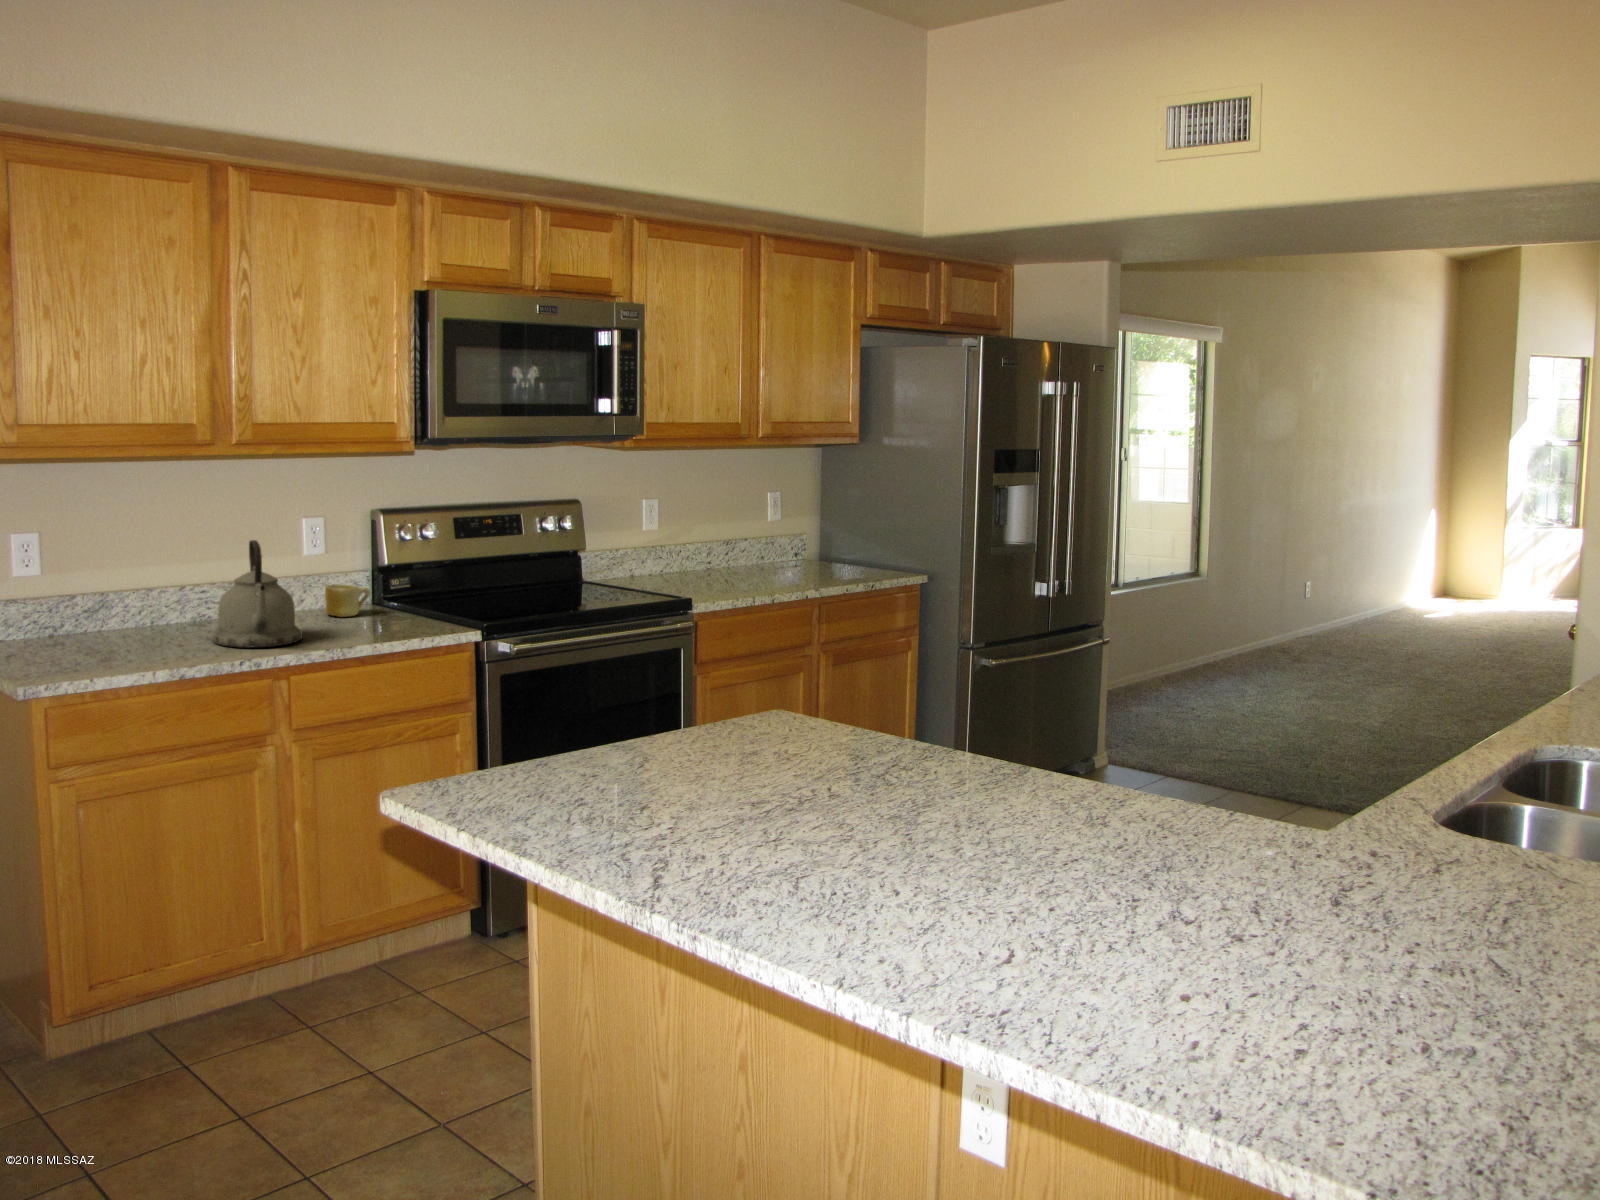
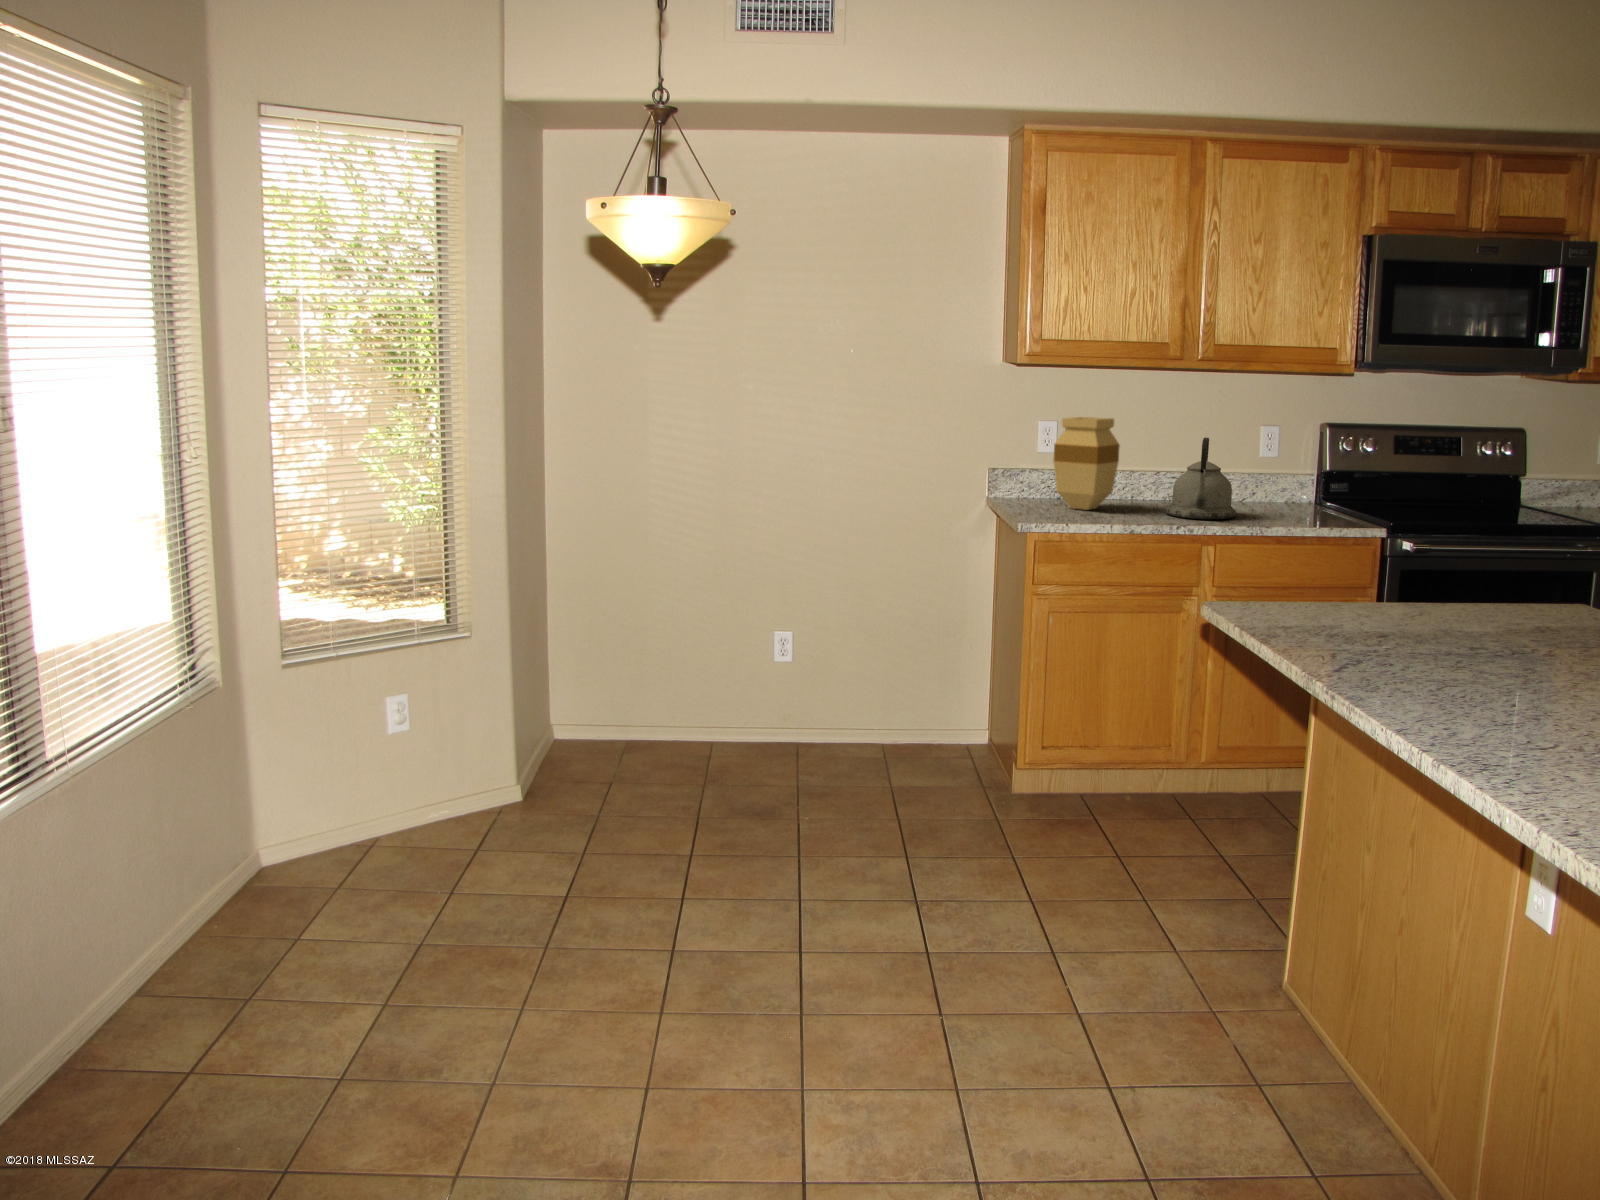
vase: none [44,521,138,649] -> present [1054,417,1120,510]
mug: present [325,584,370,617] -> none [1267,482,1306,508]

